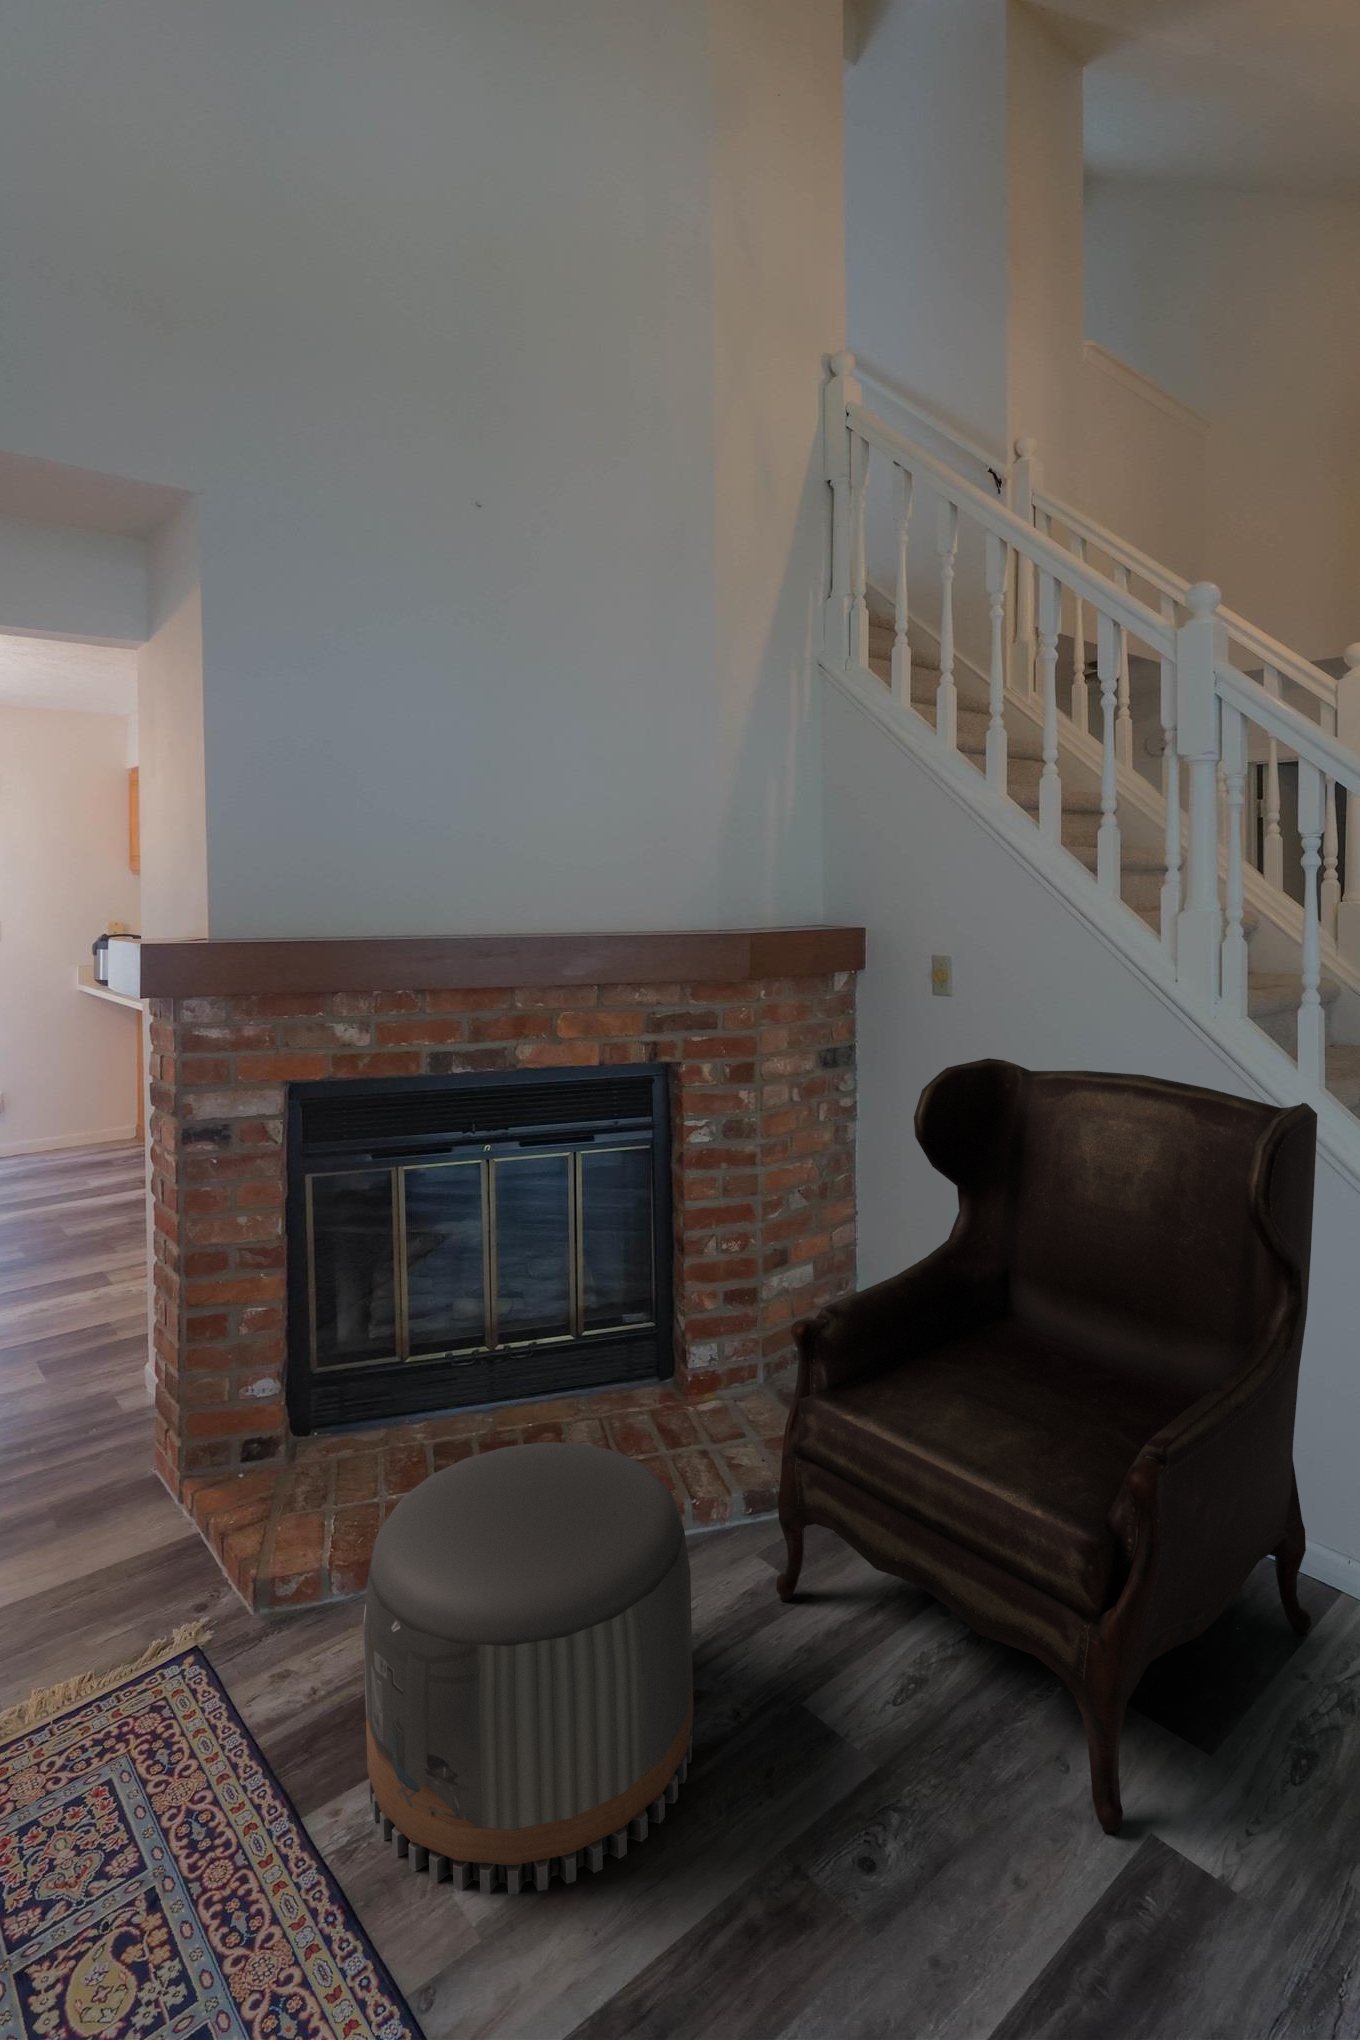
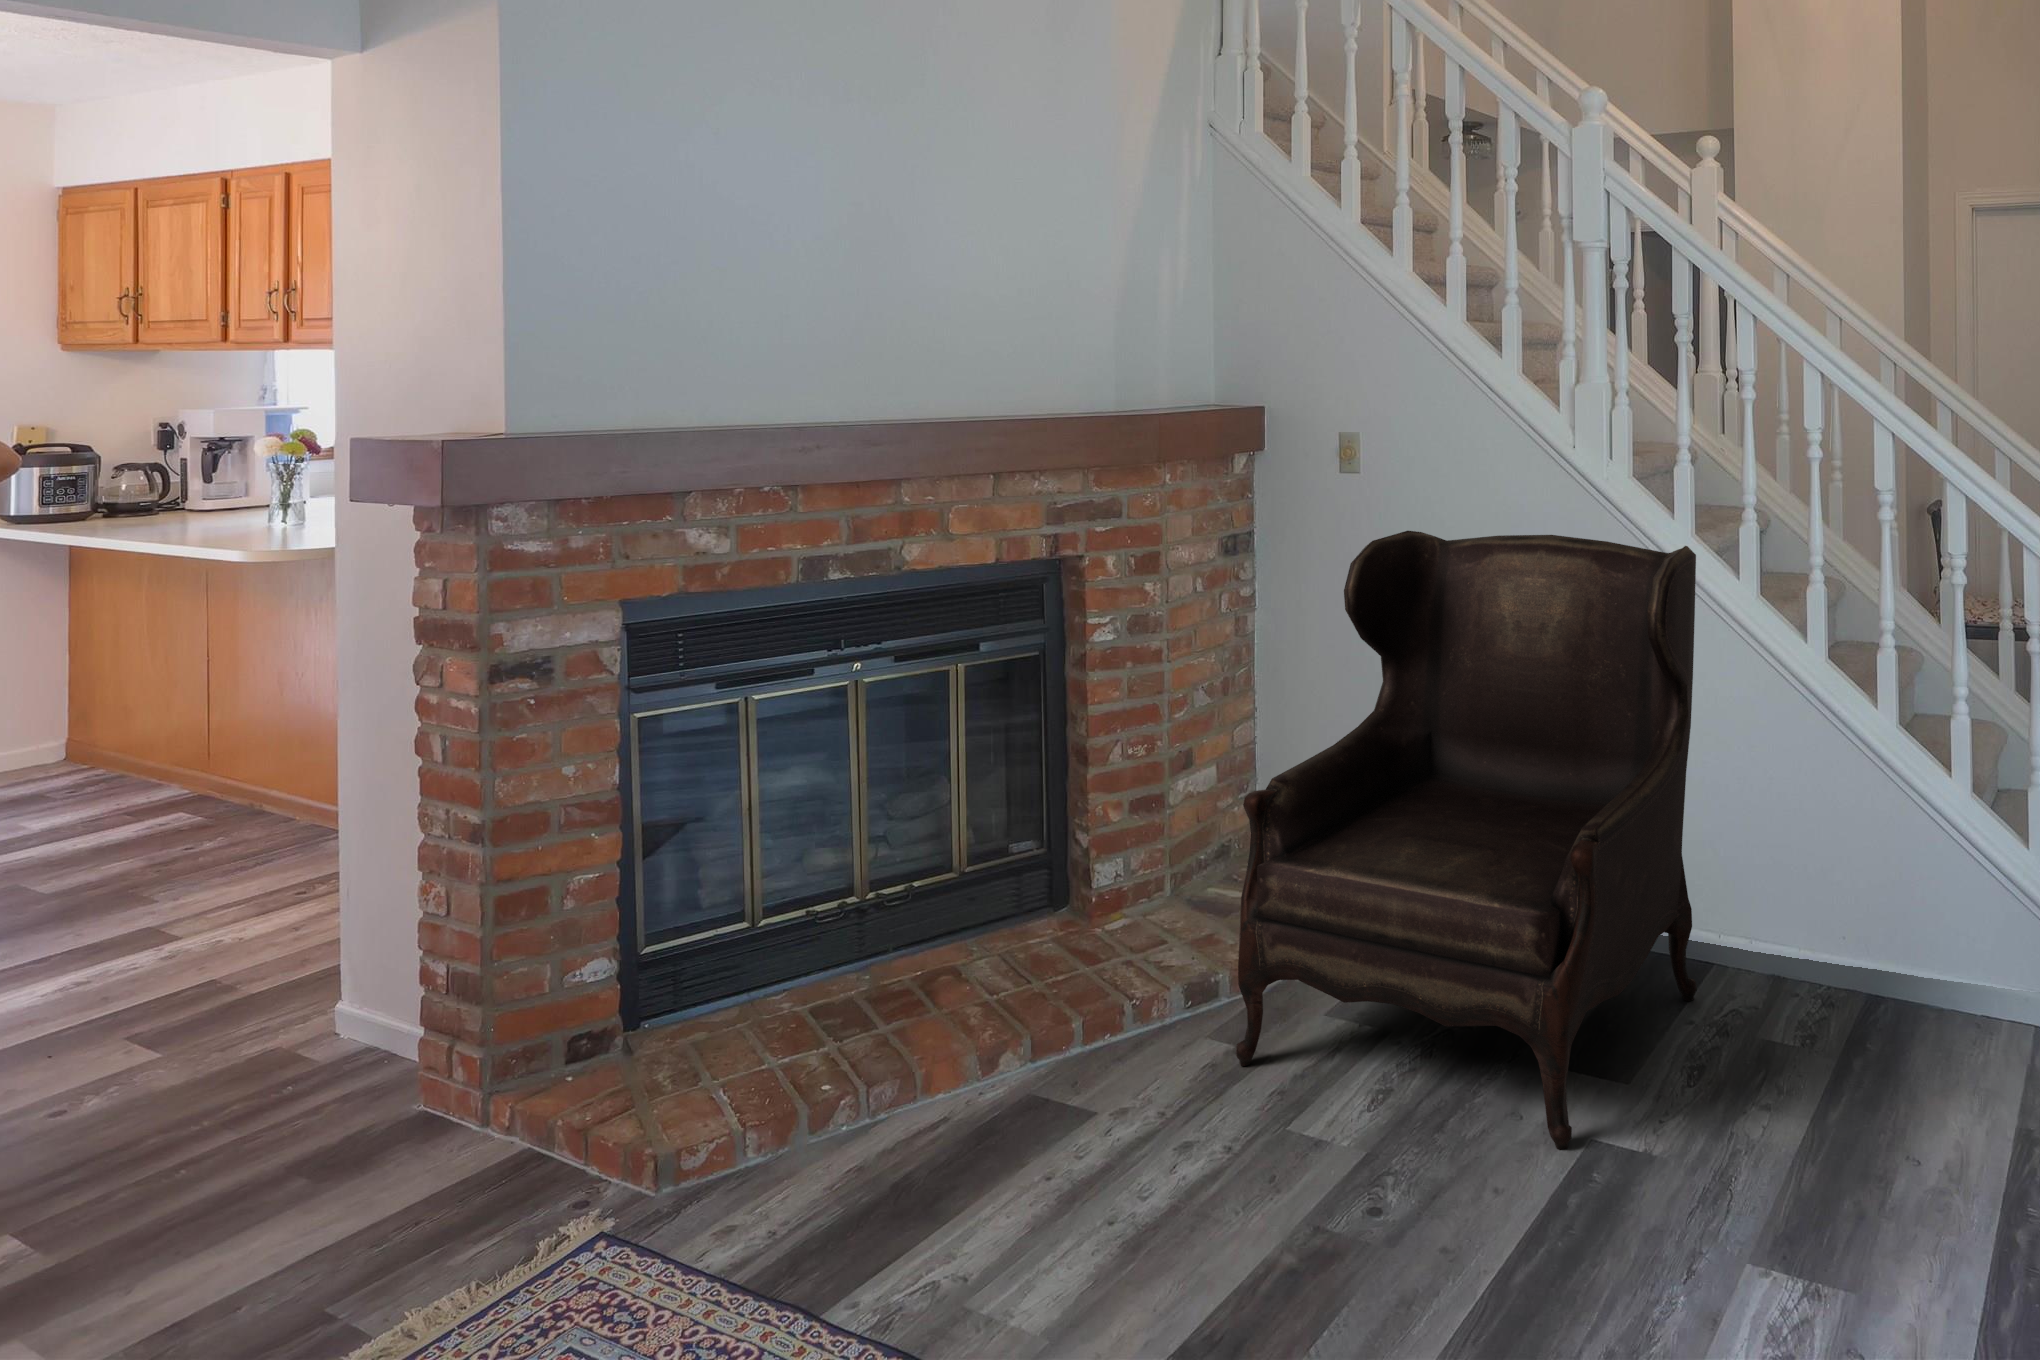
pouf: present [364,1442,694,1894] -> none [867,929,1198,1319]

